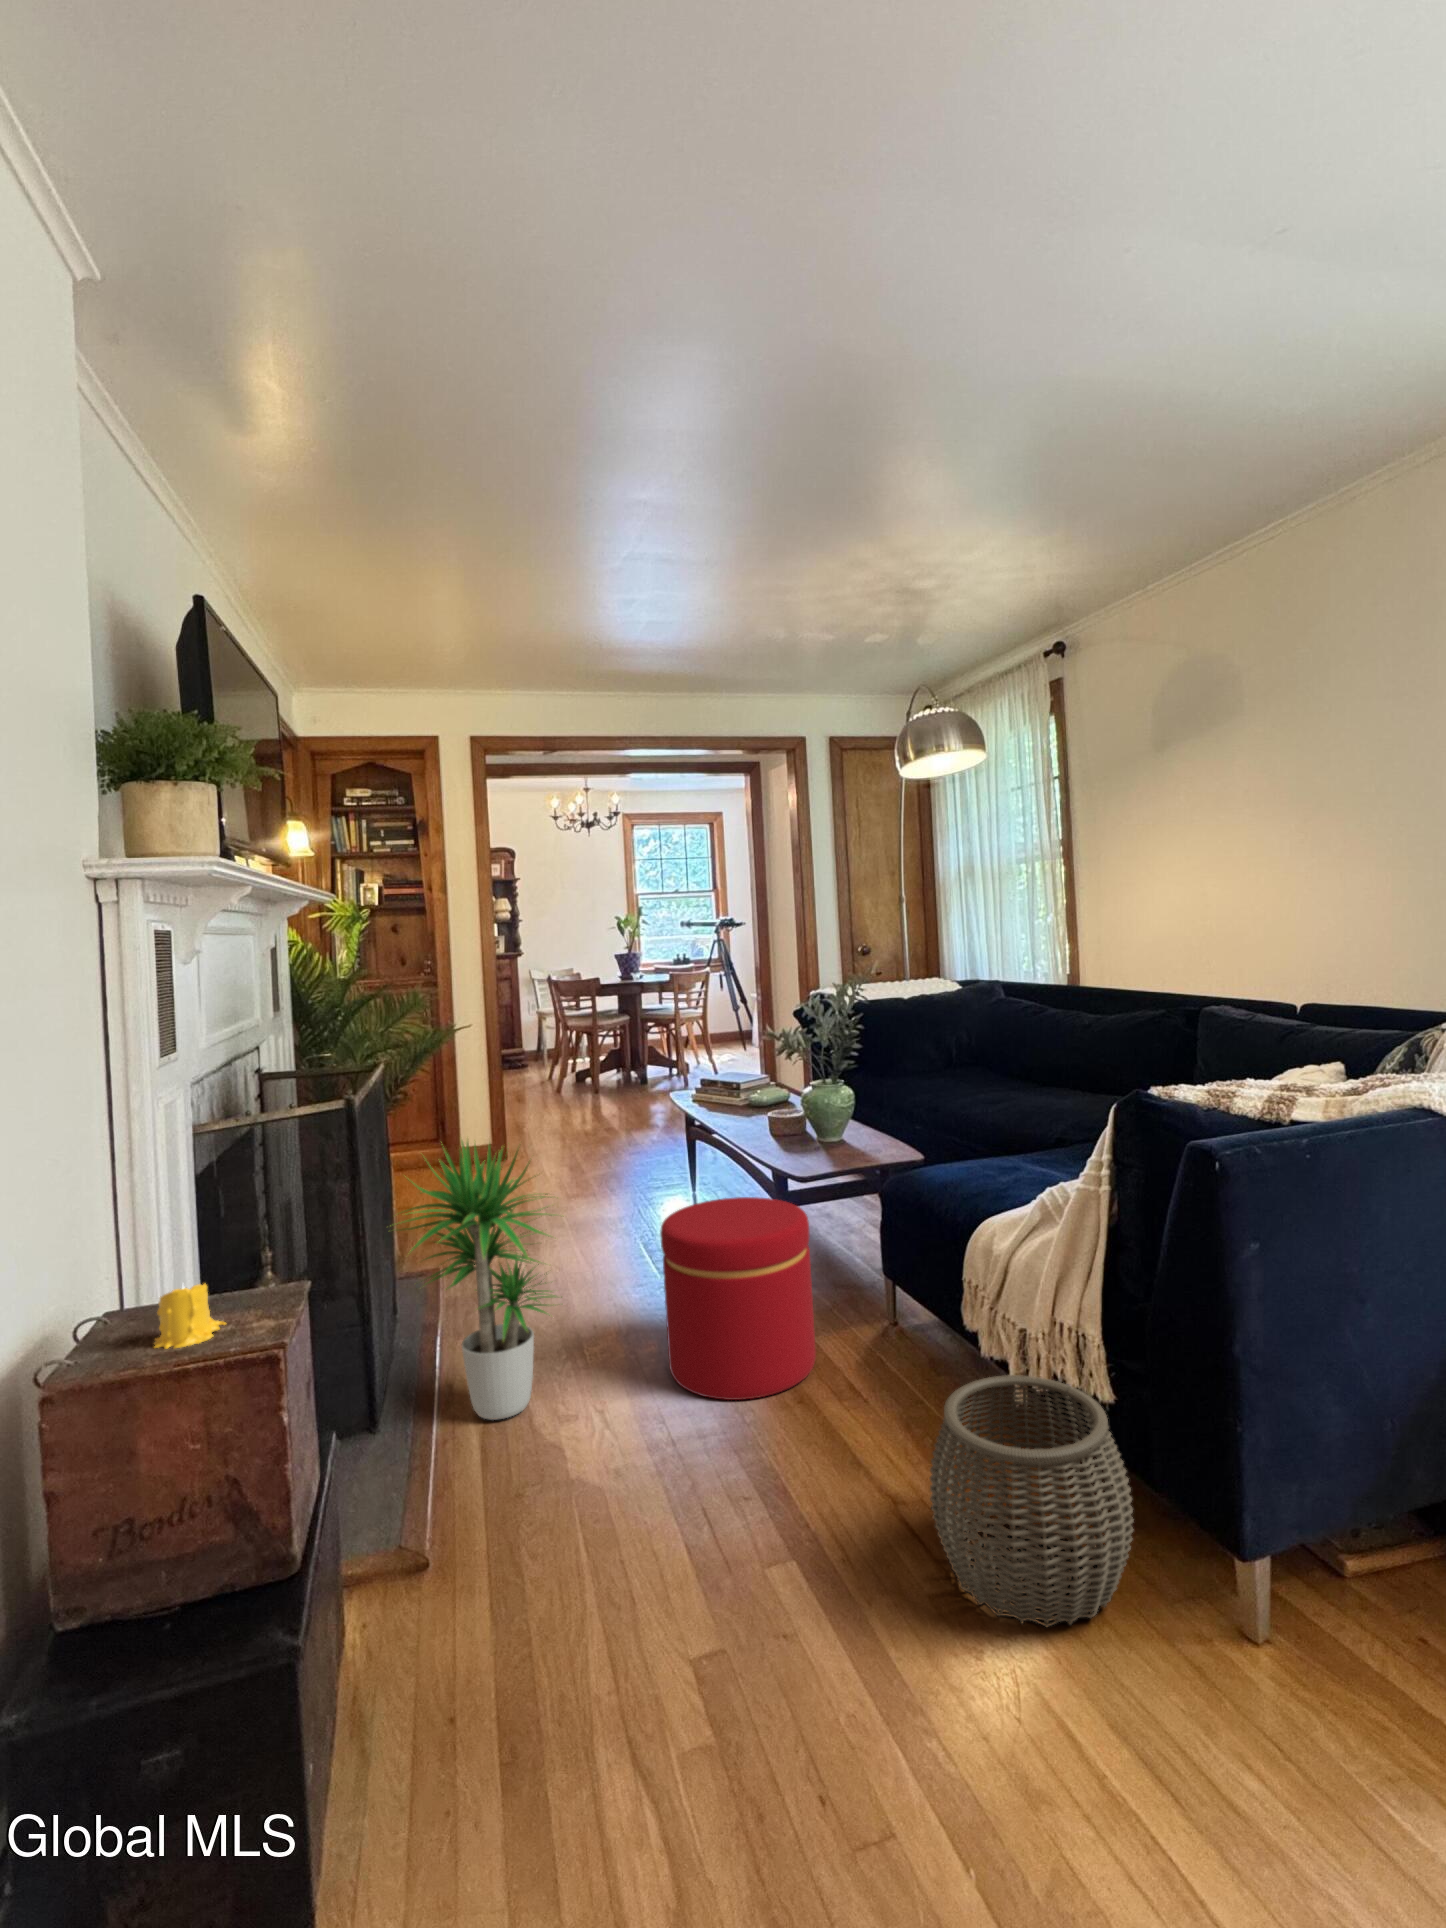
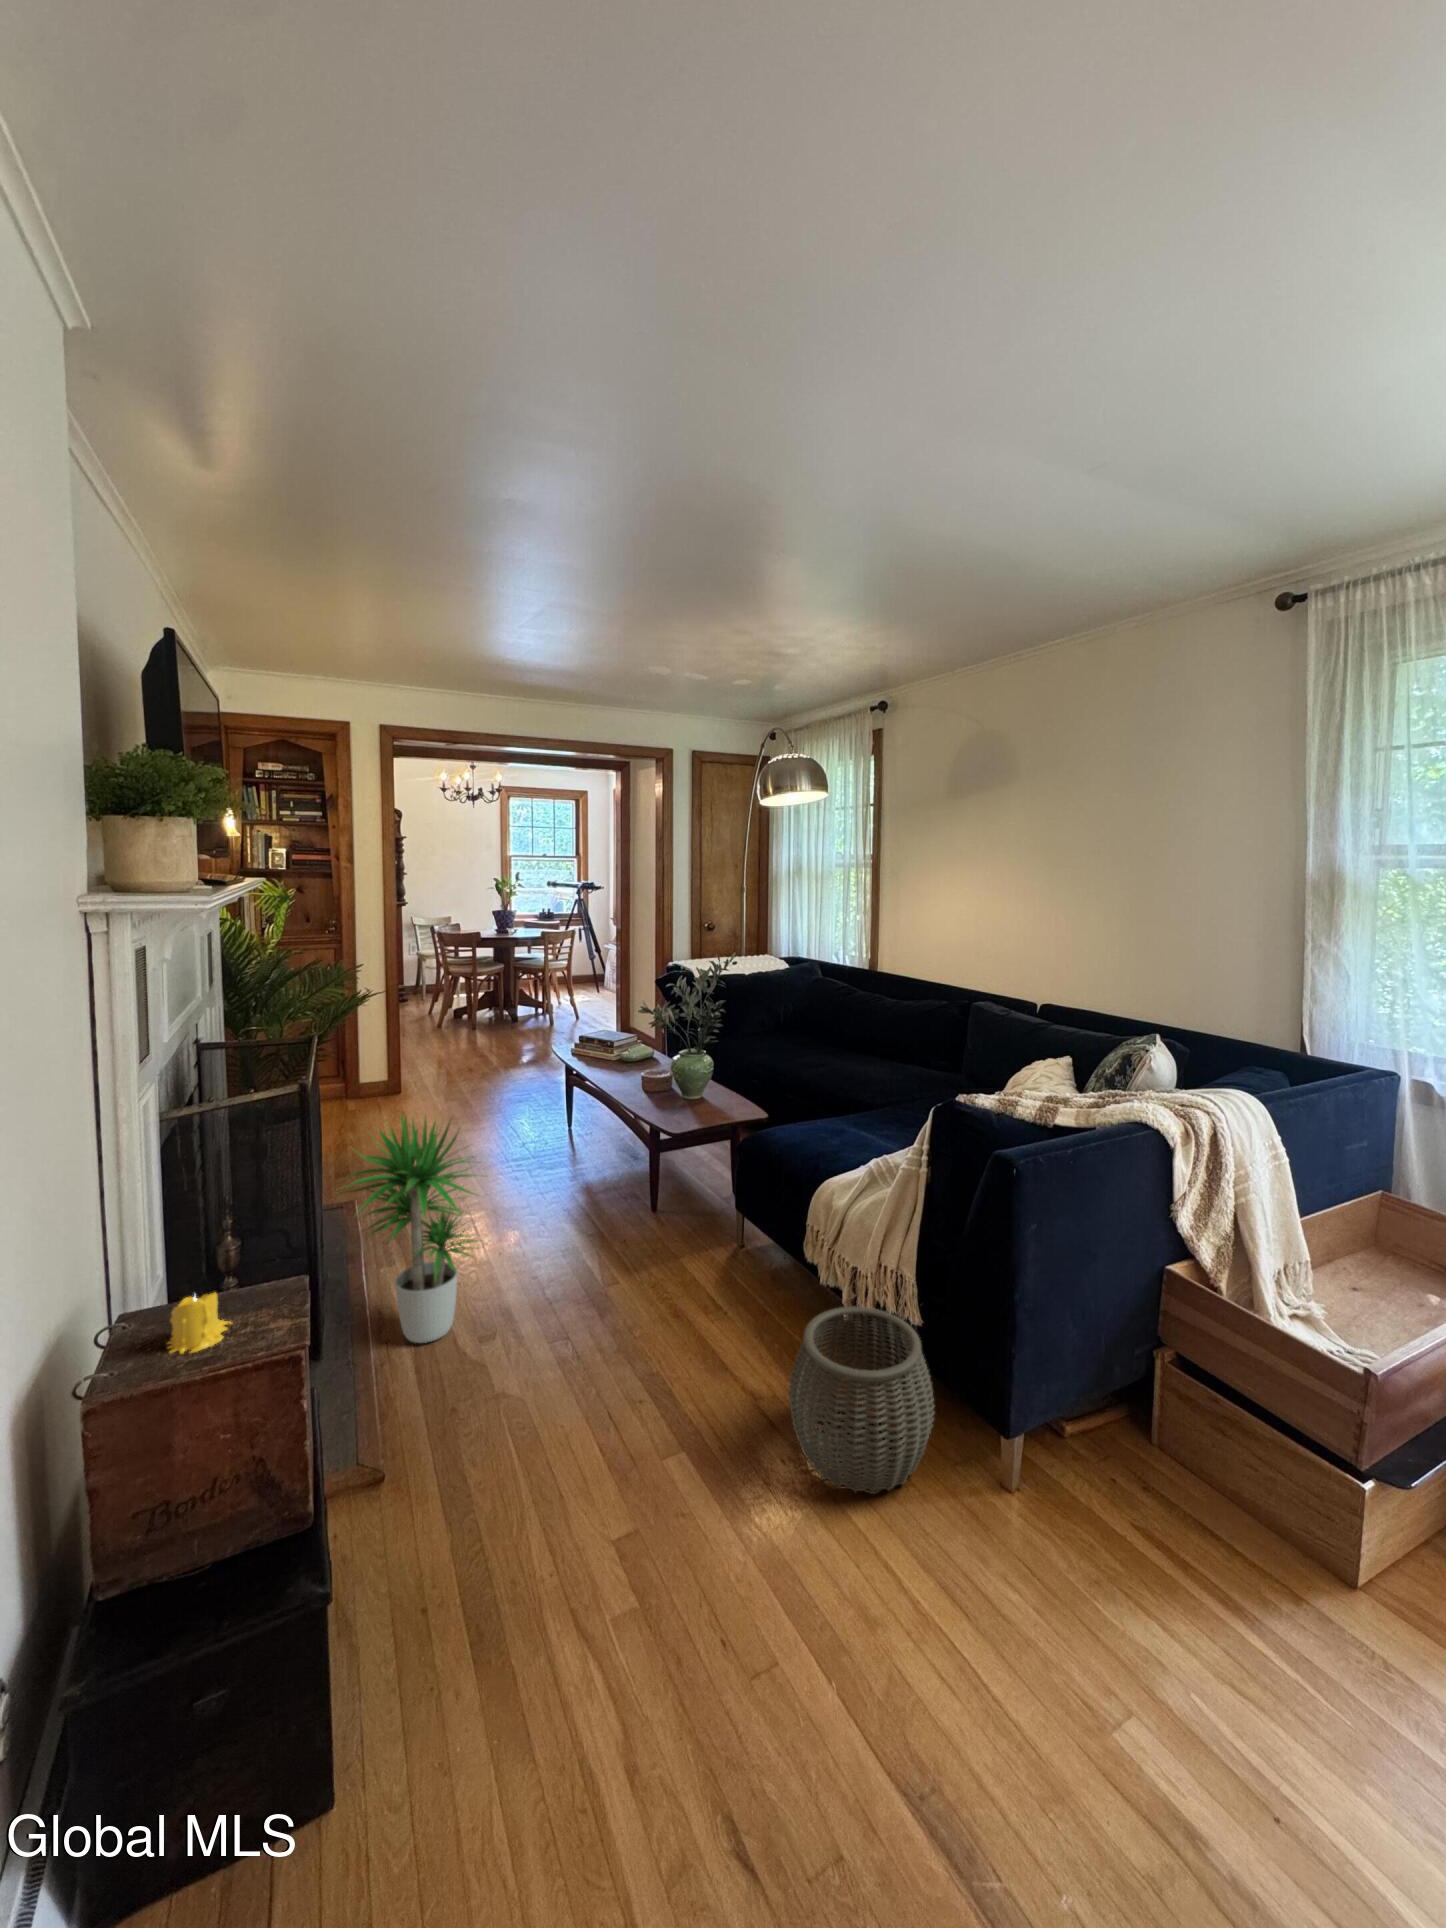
ottoman: present [660,1197,816,1400] -> none [565,1151,685,1316]

